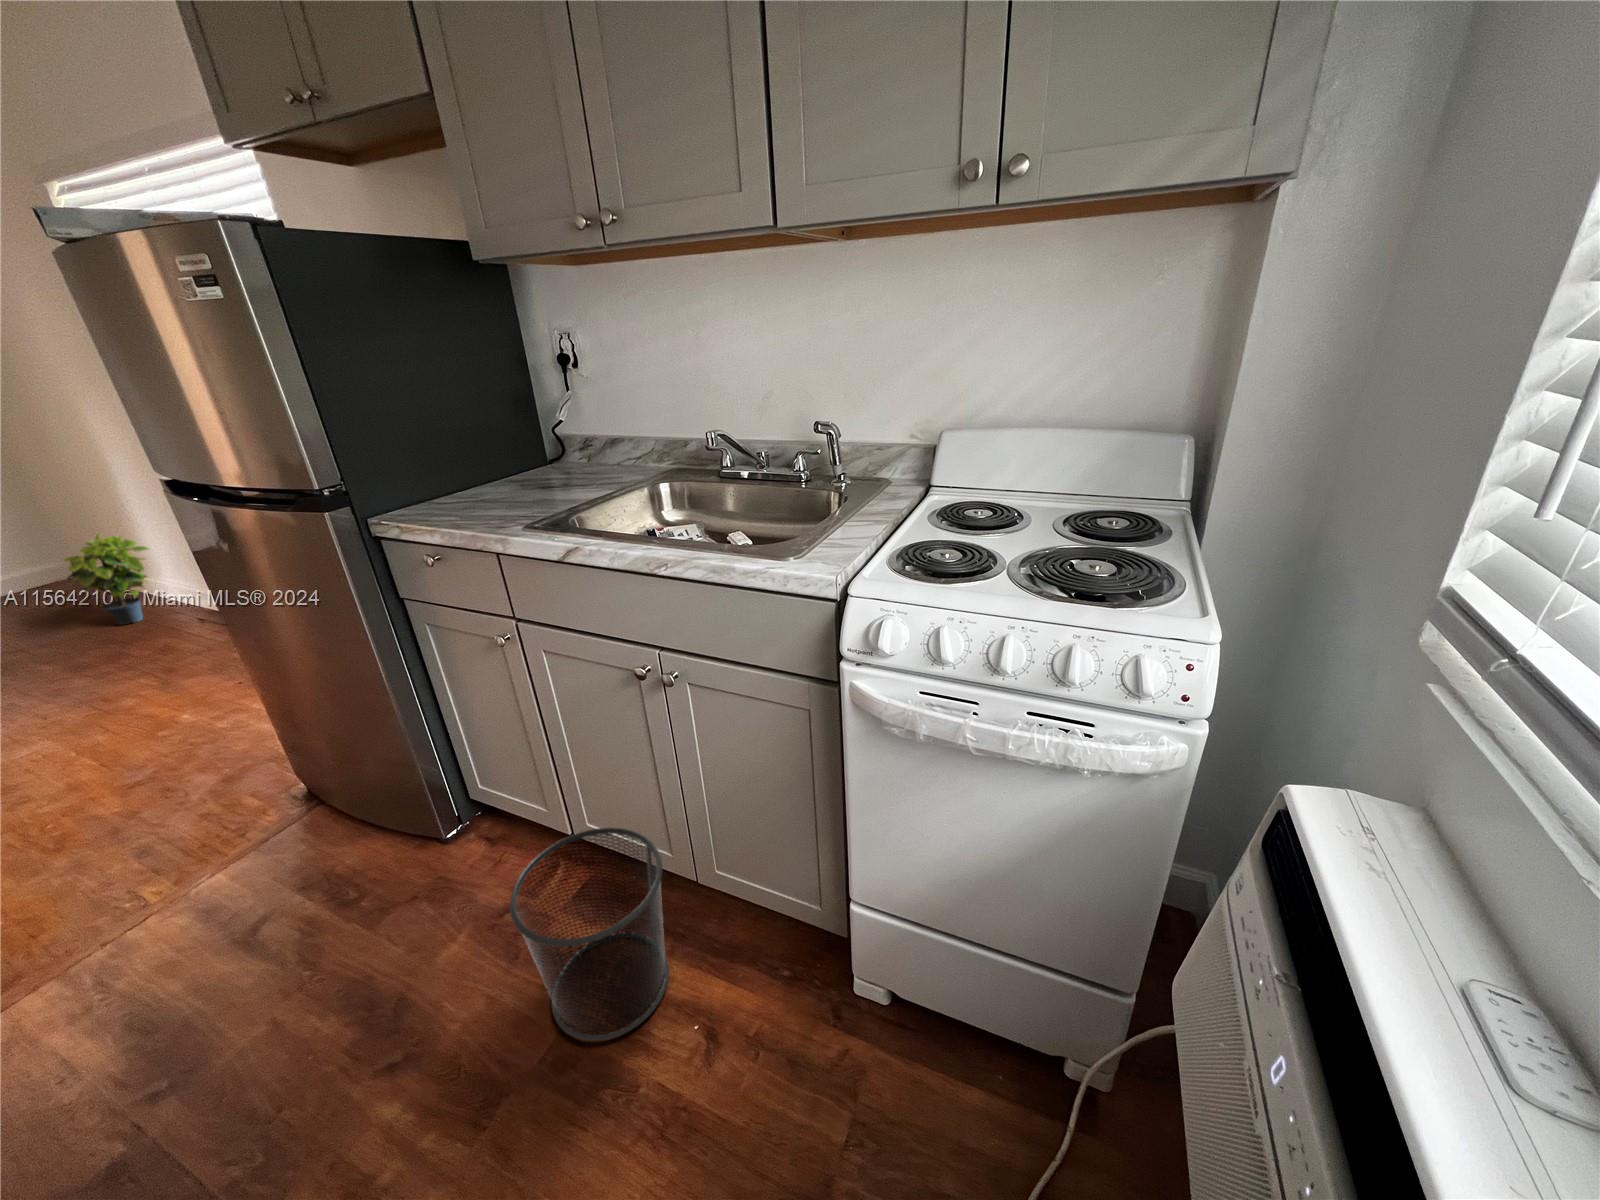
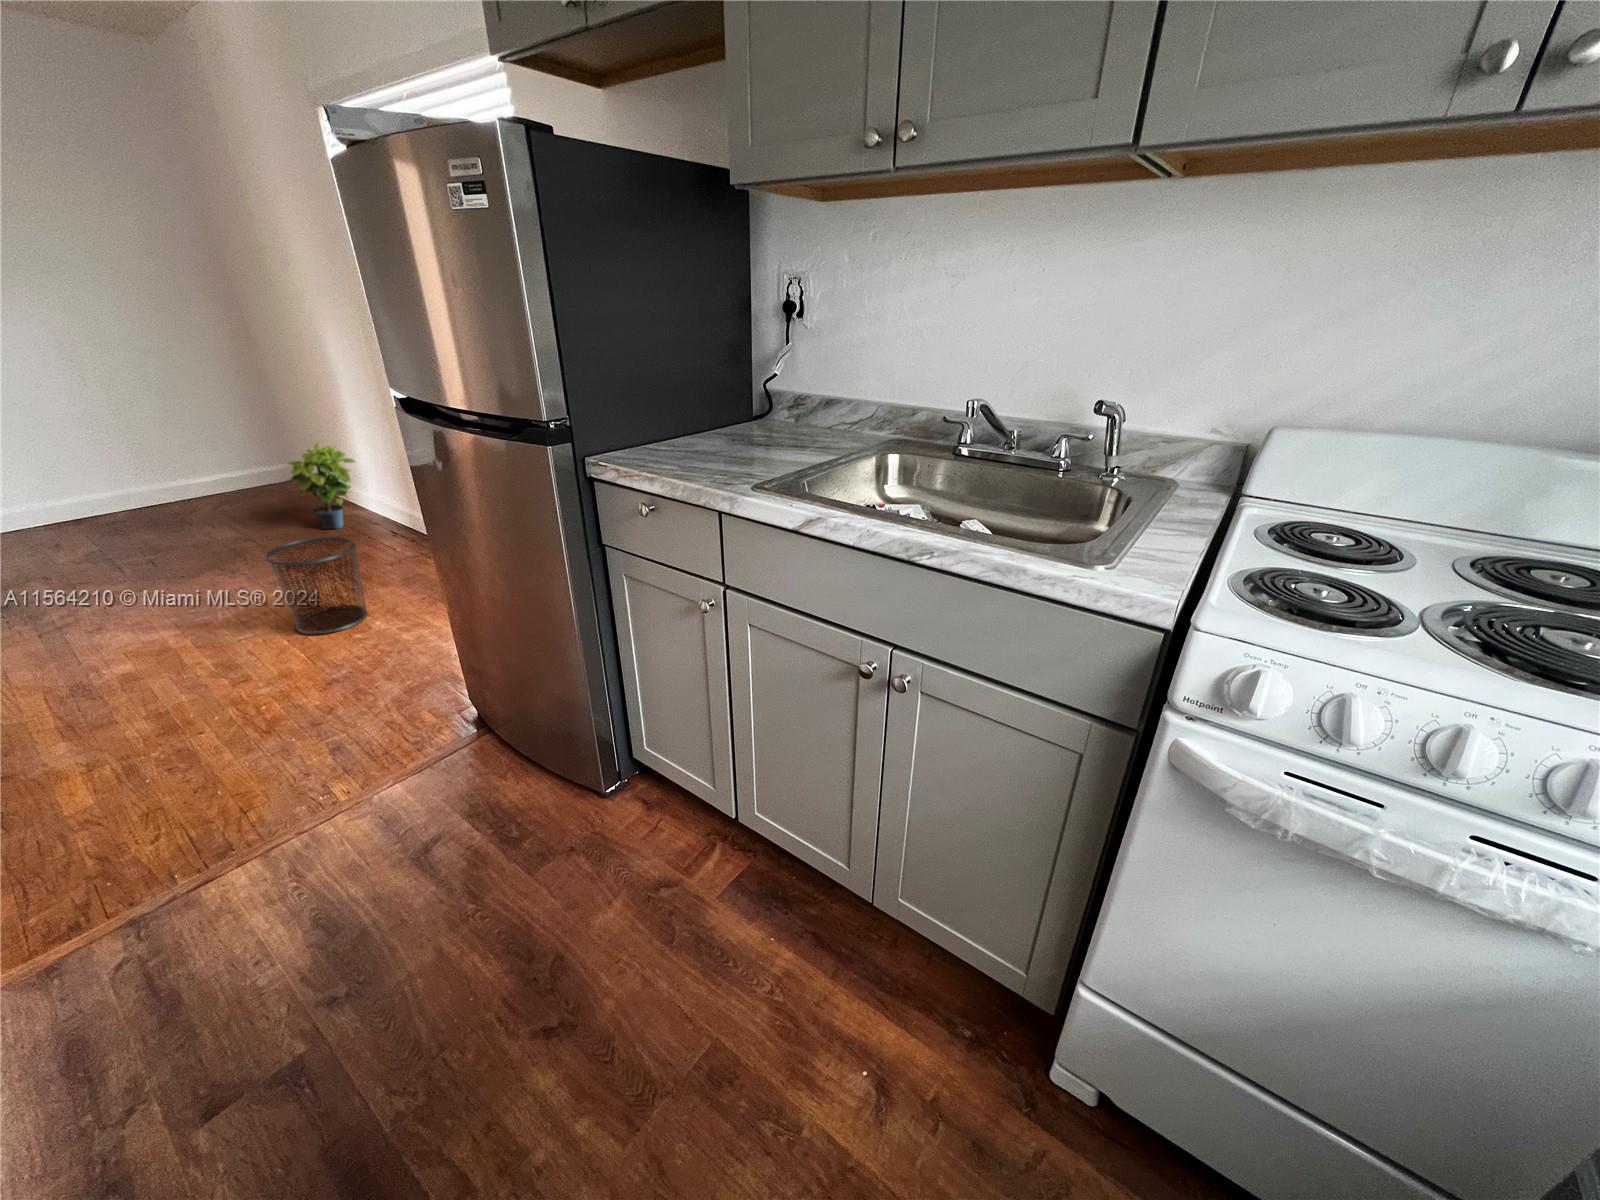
waste bin: present [510,828,669,1041] -> present [265,537,368,634]

